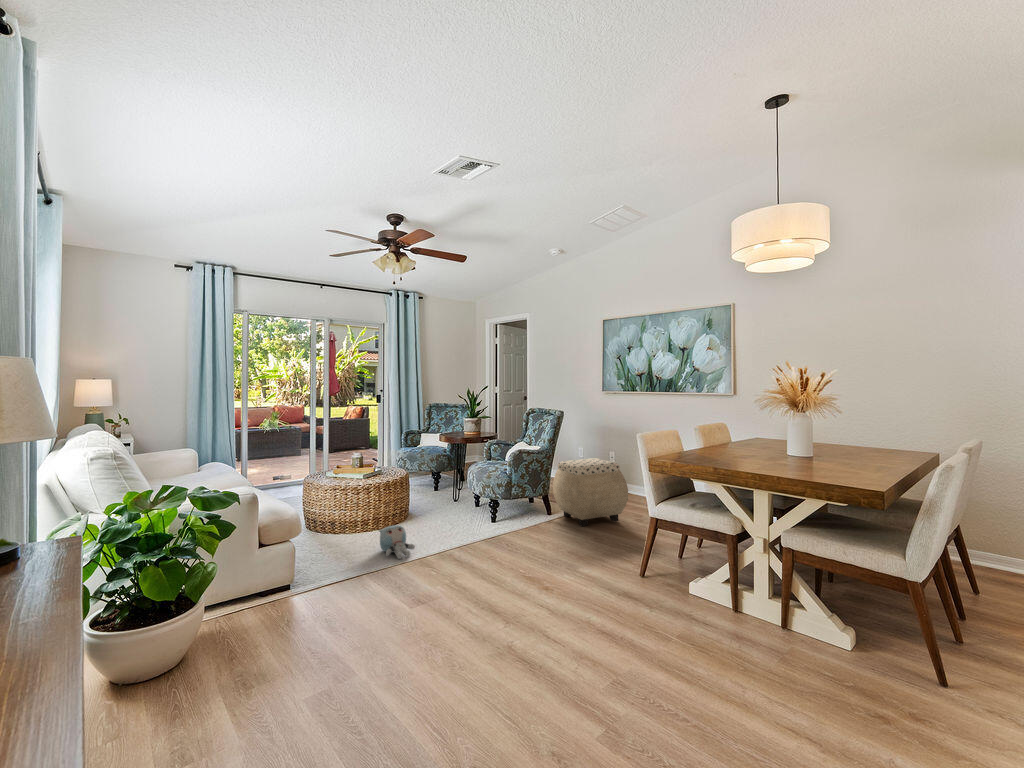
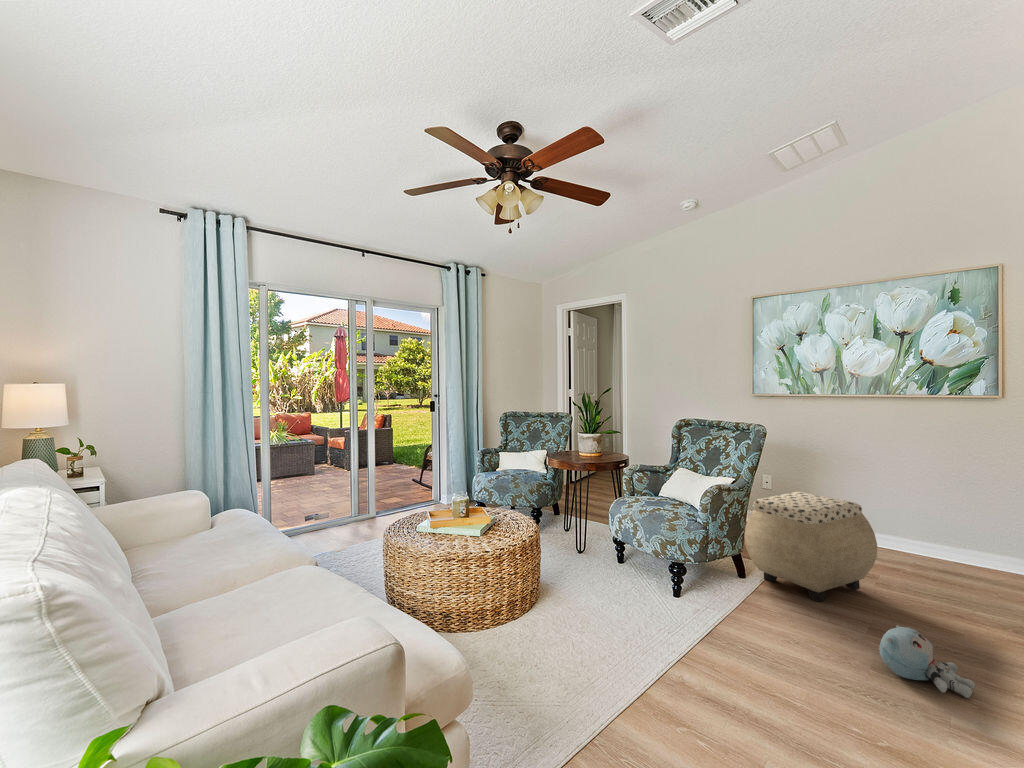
plush toy: present [379,525,415,559] -> present [879,625,975,698]

